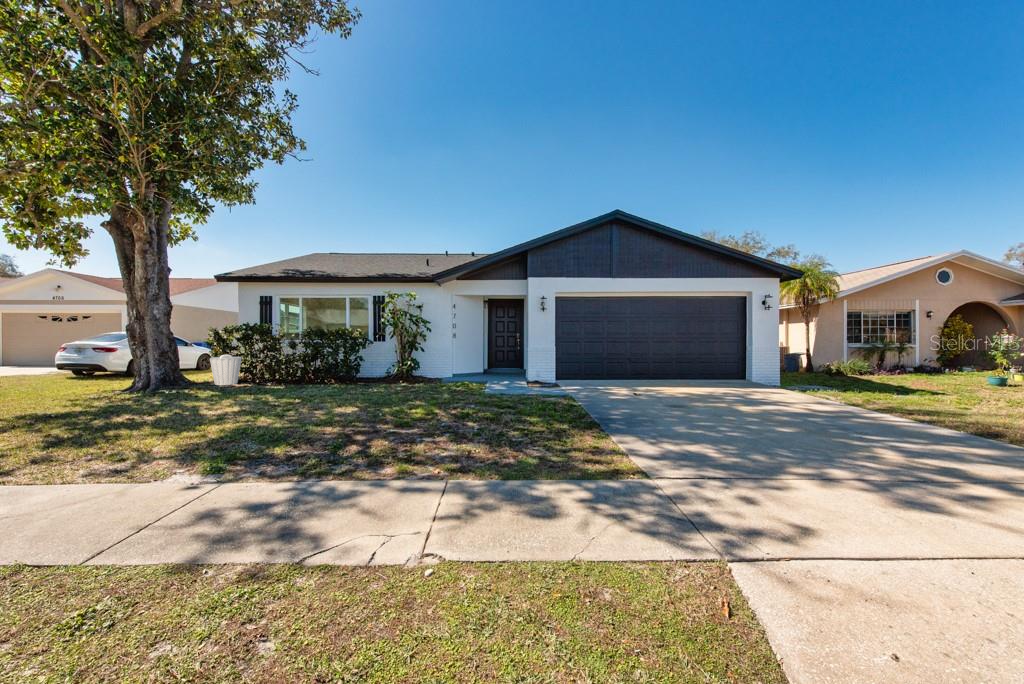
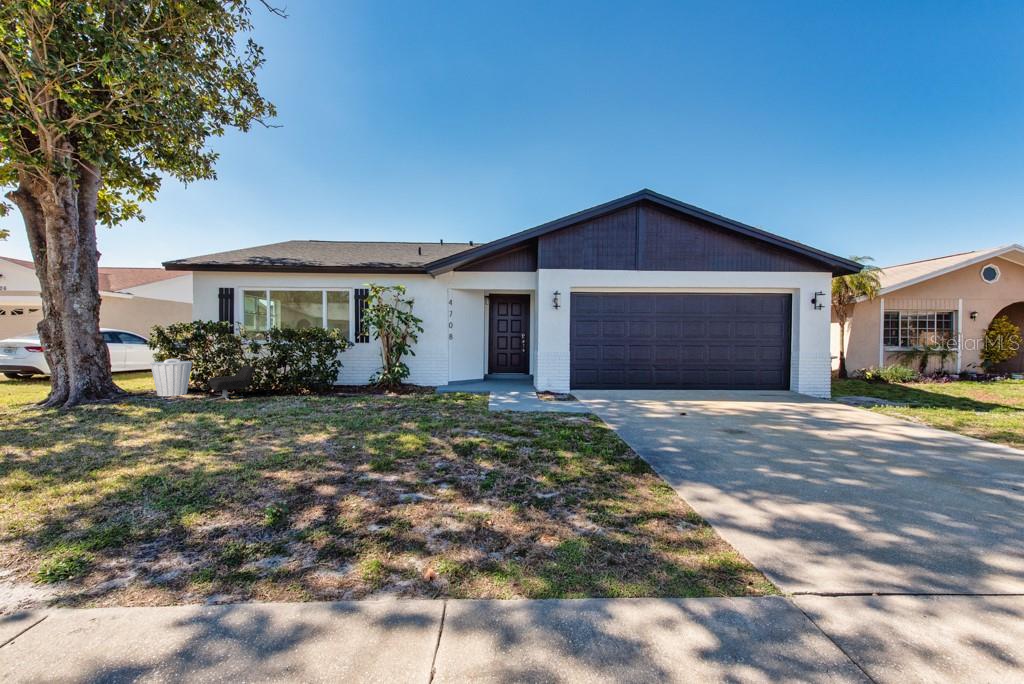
lounge chair: none [255,360,293,388] -> present [209,366,254,400]

